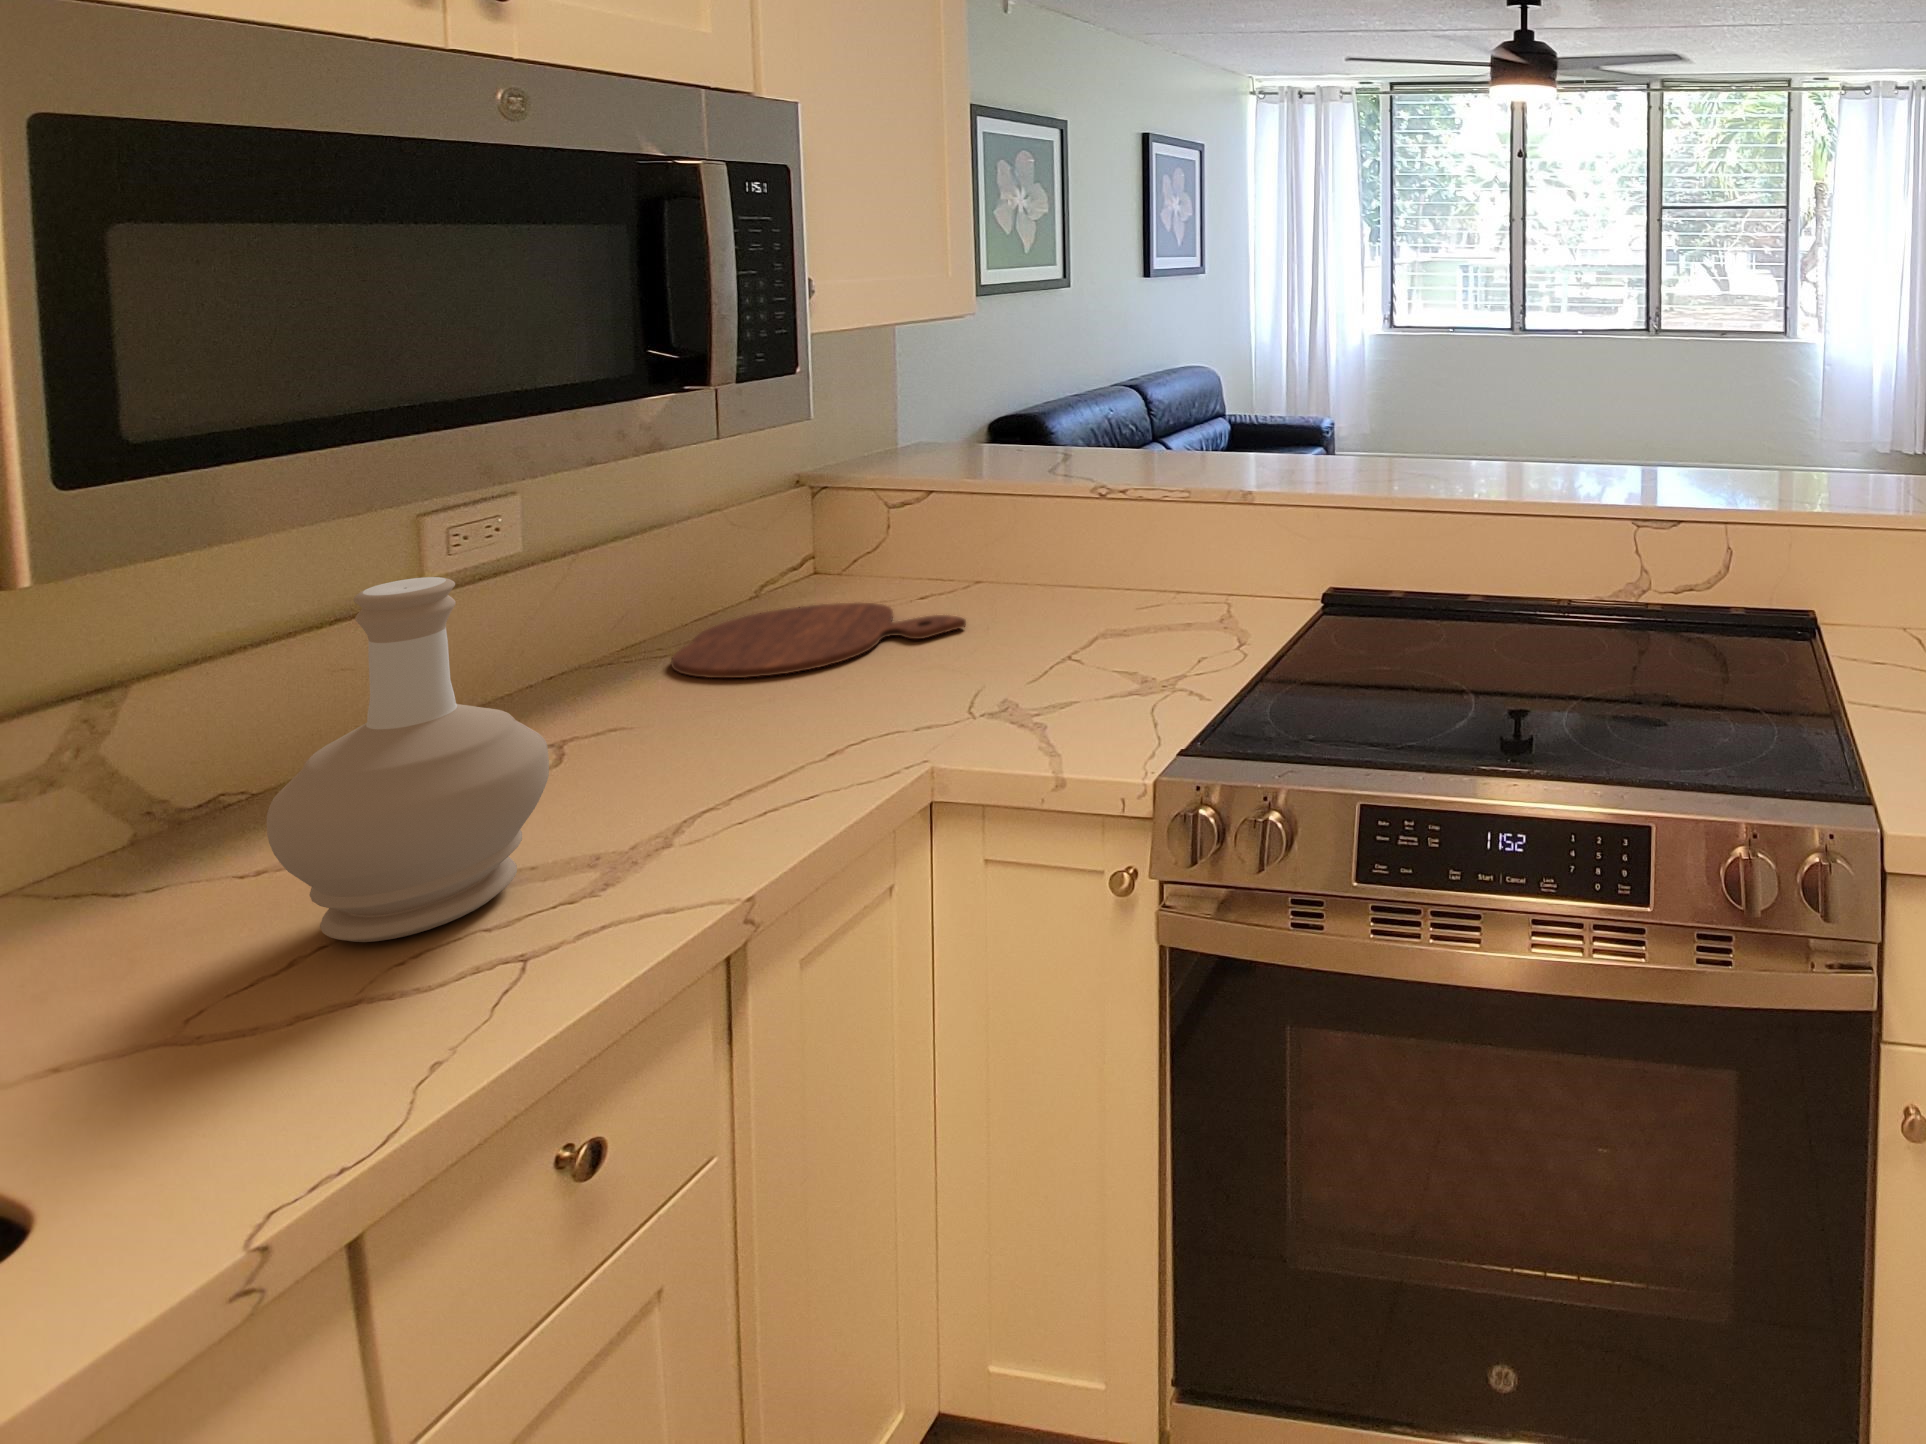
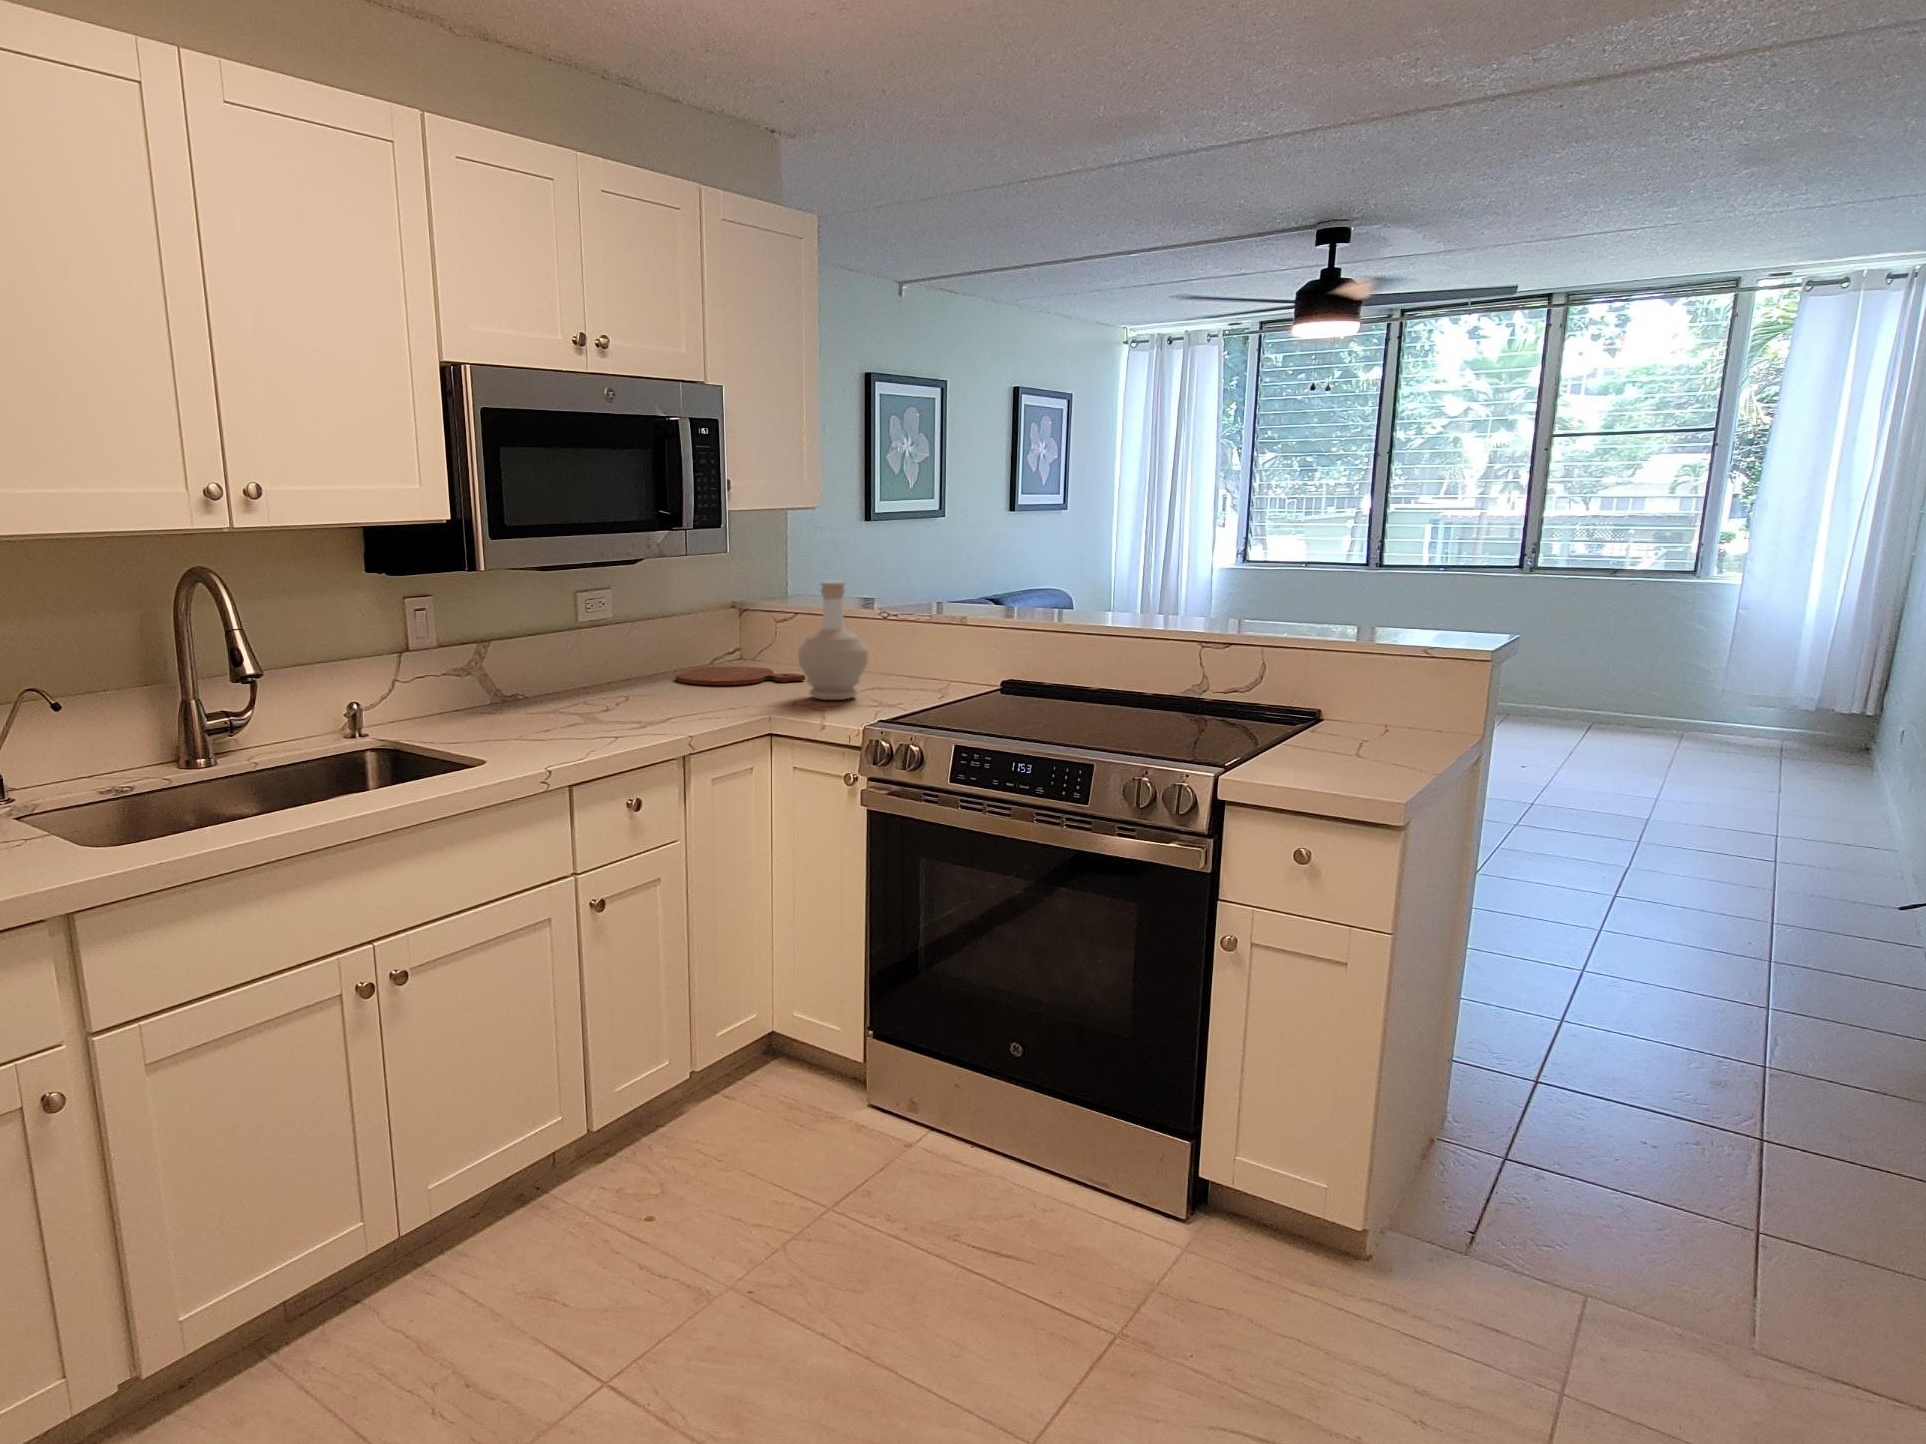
bottle: present [267,577,549,942] -> present [798,581,868,700]

